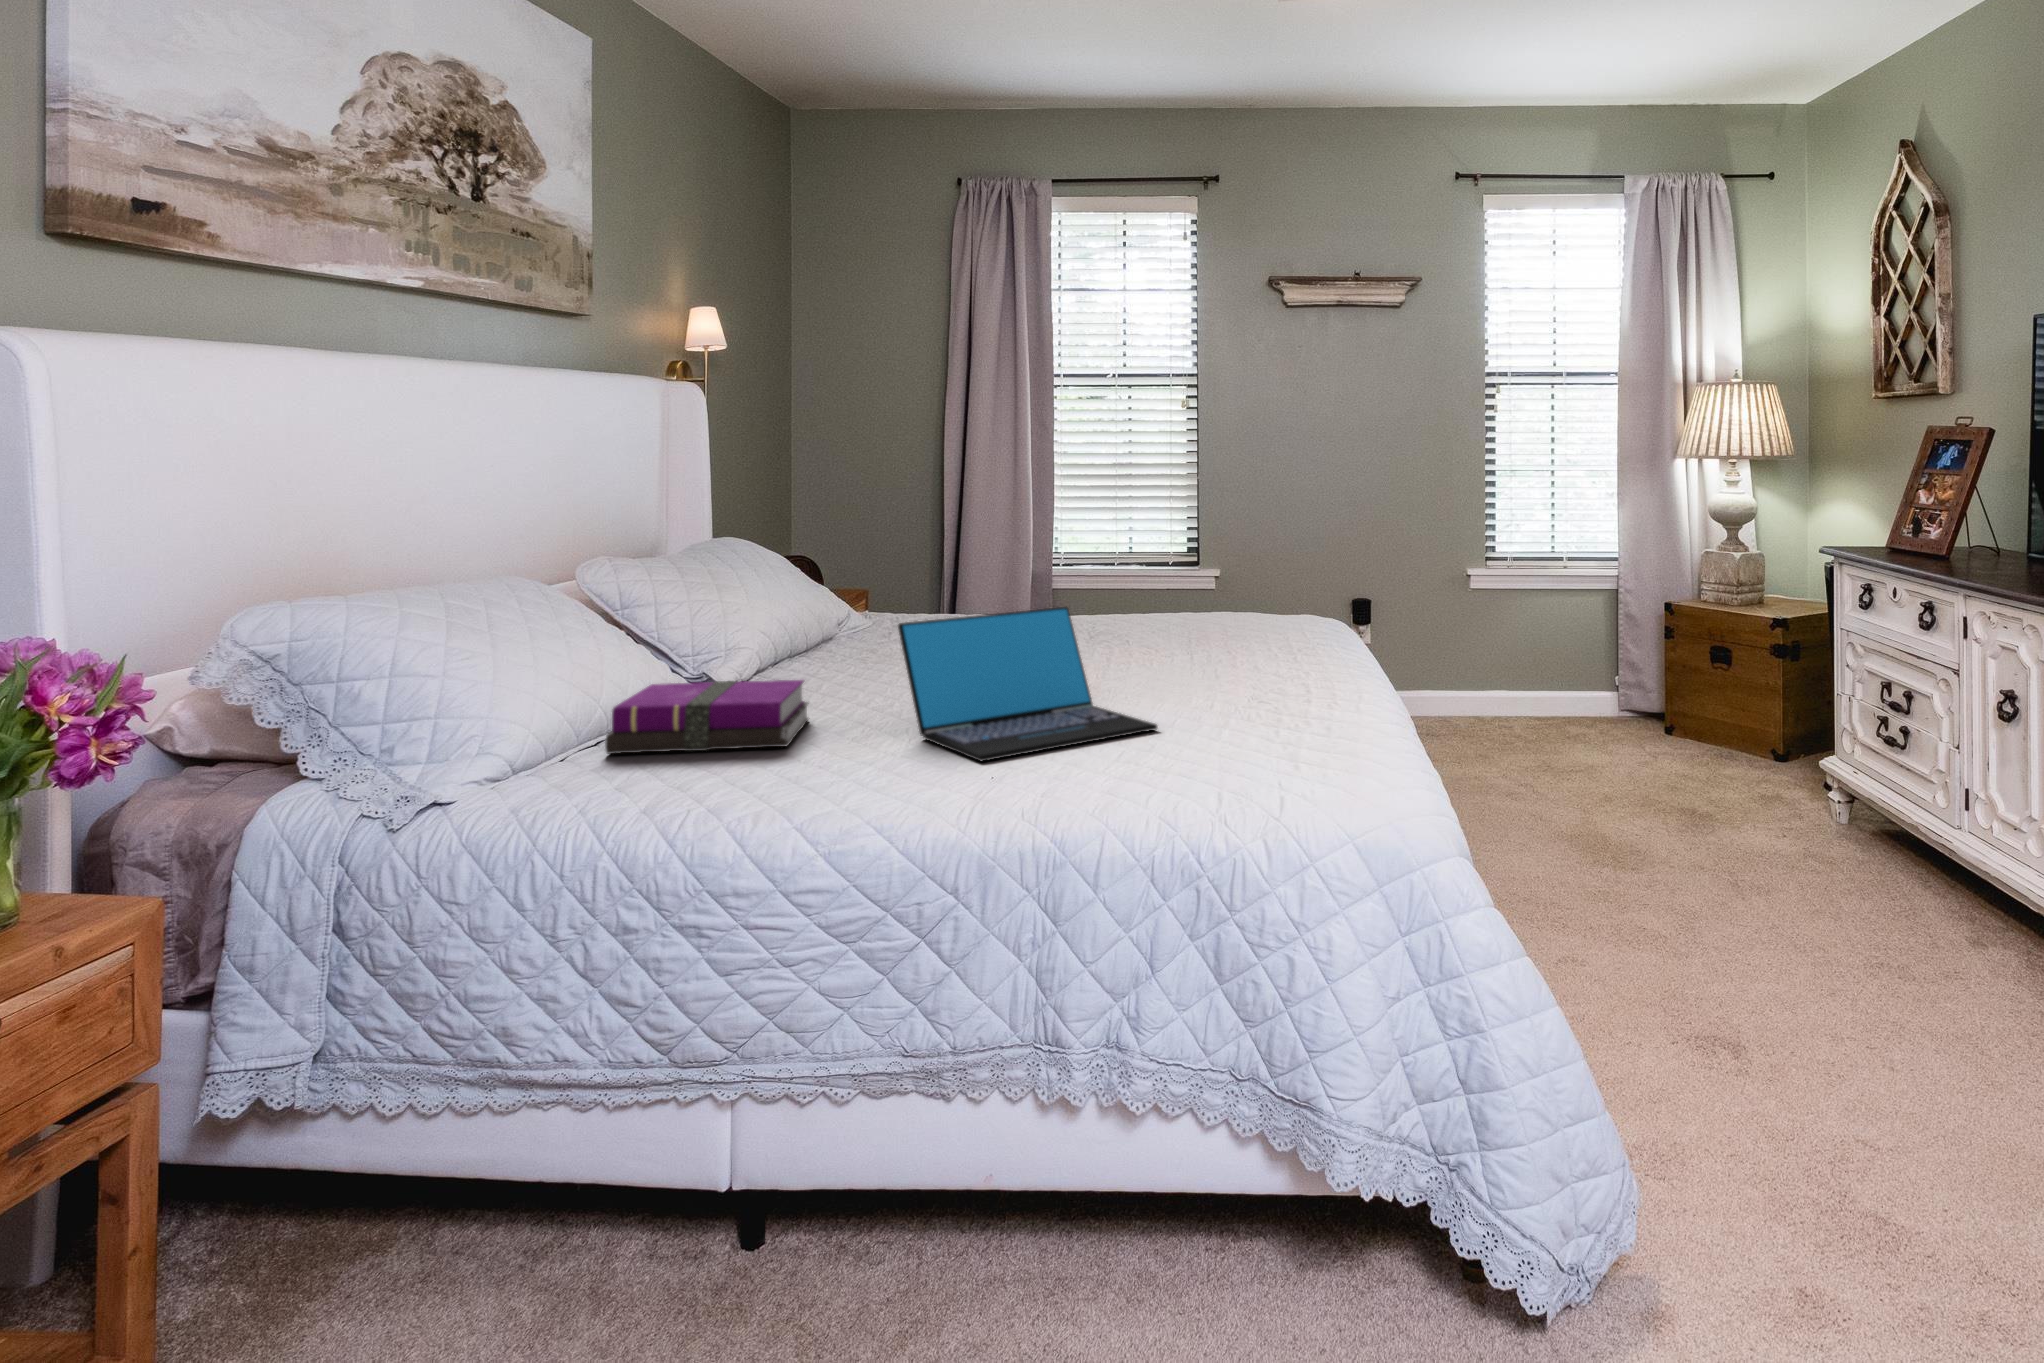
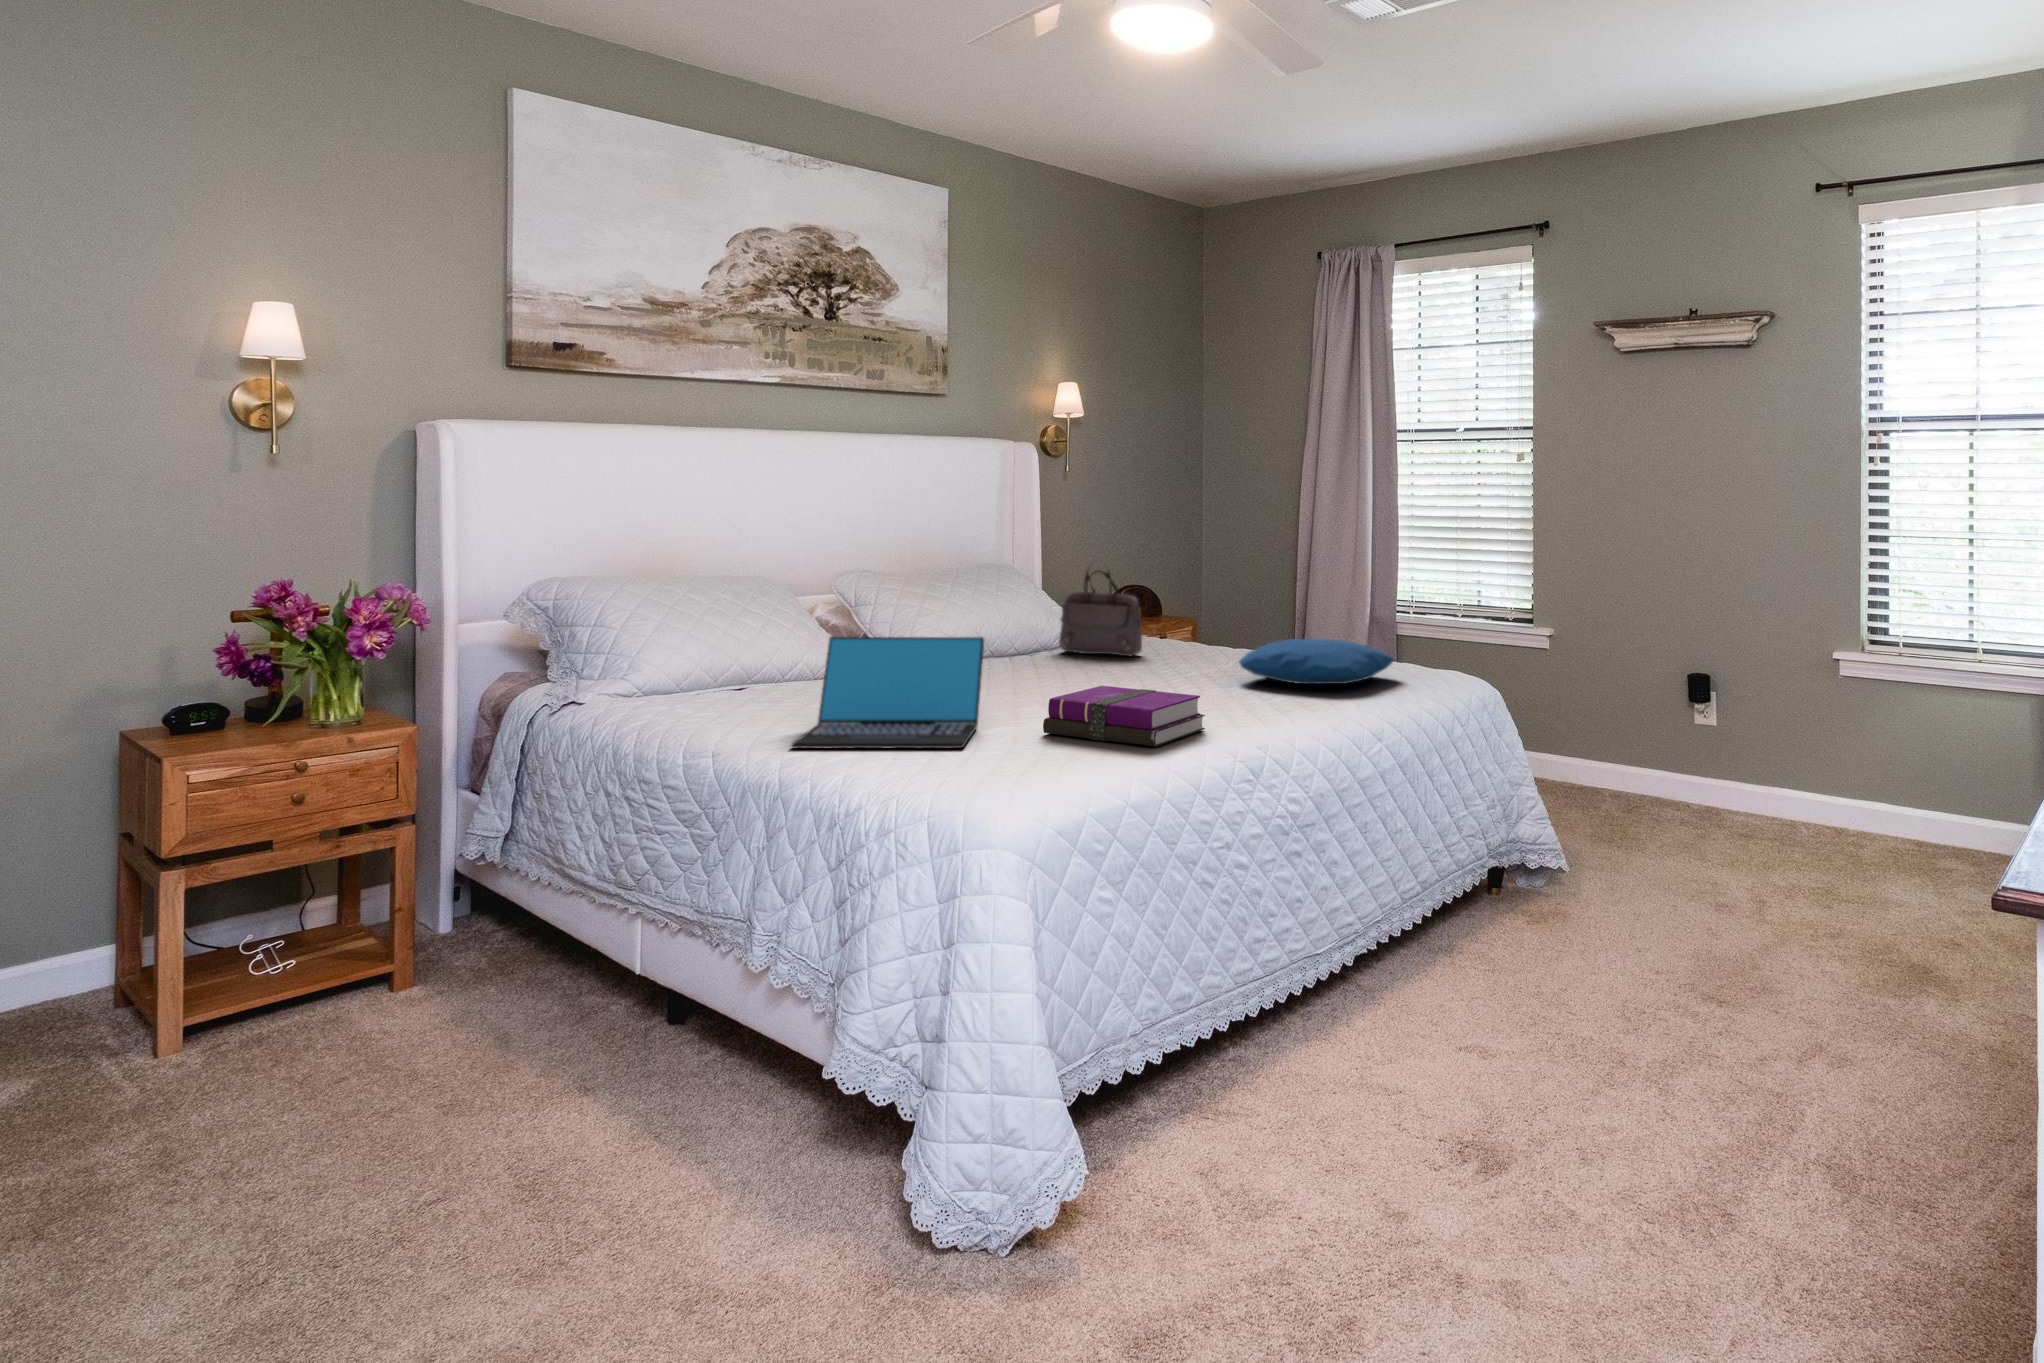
handbag: none [866,518,972,630] -> present [1059,570,1142,656]
pillow: none [1151,586,1291,629] -> present [1239,639,1394,684]
notebook: present [605,680,808,754] -> present [1043,686,1205,746]

